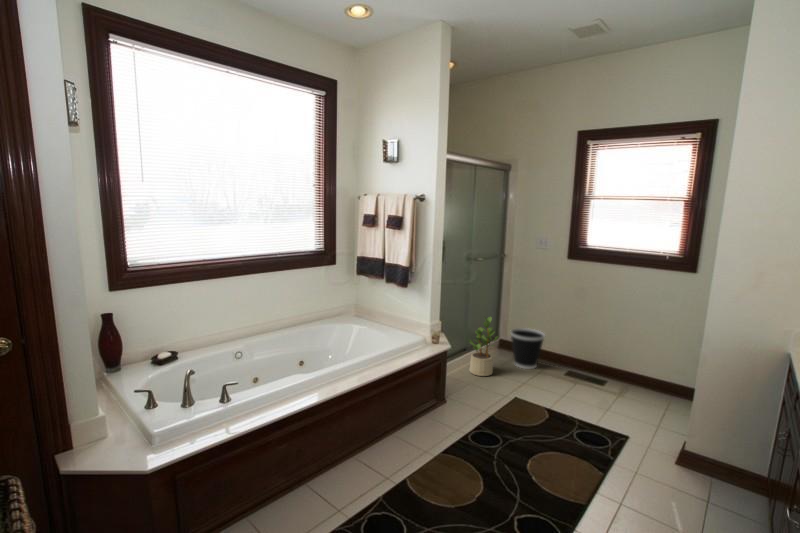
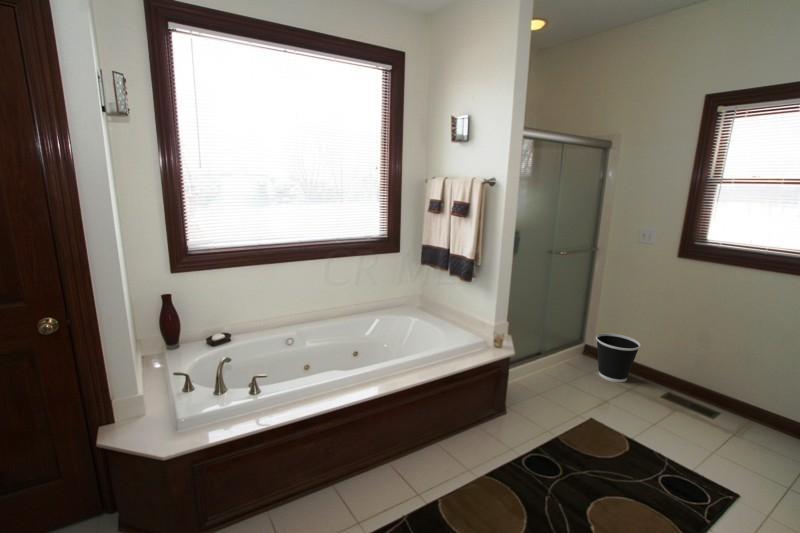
potted plant: present [469,317,499,376] -> none [542,318,580,385]

